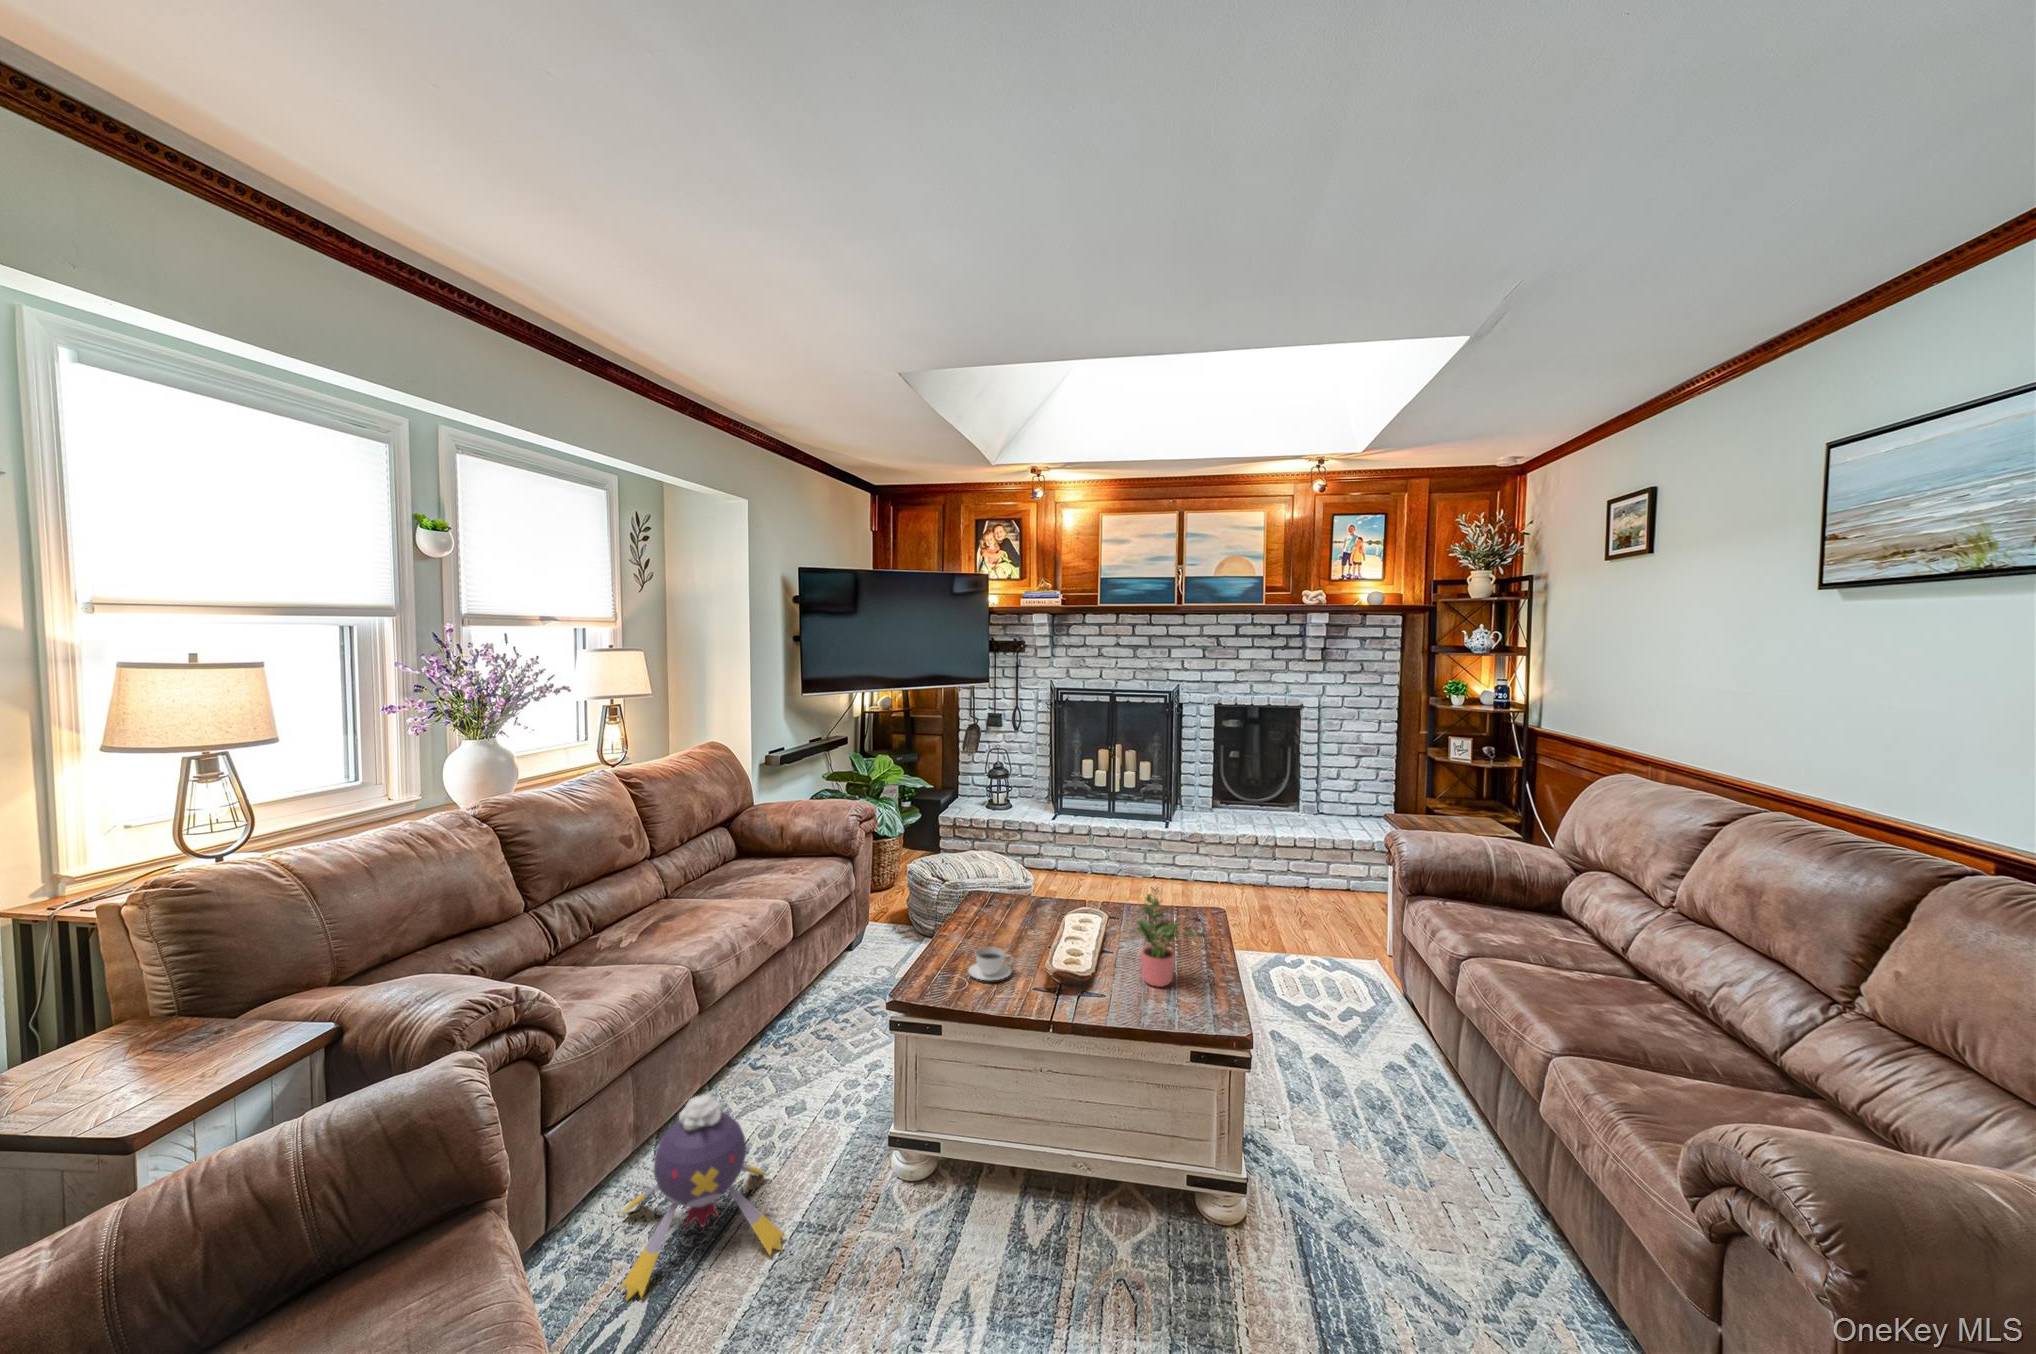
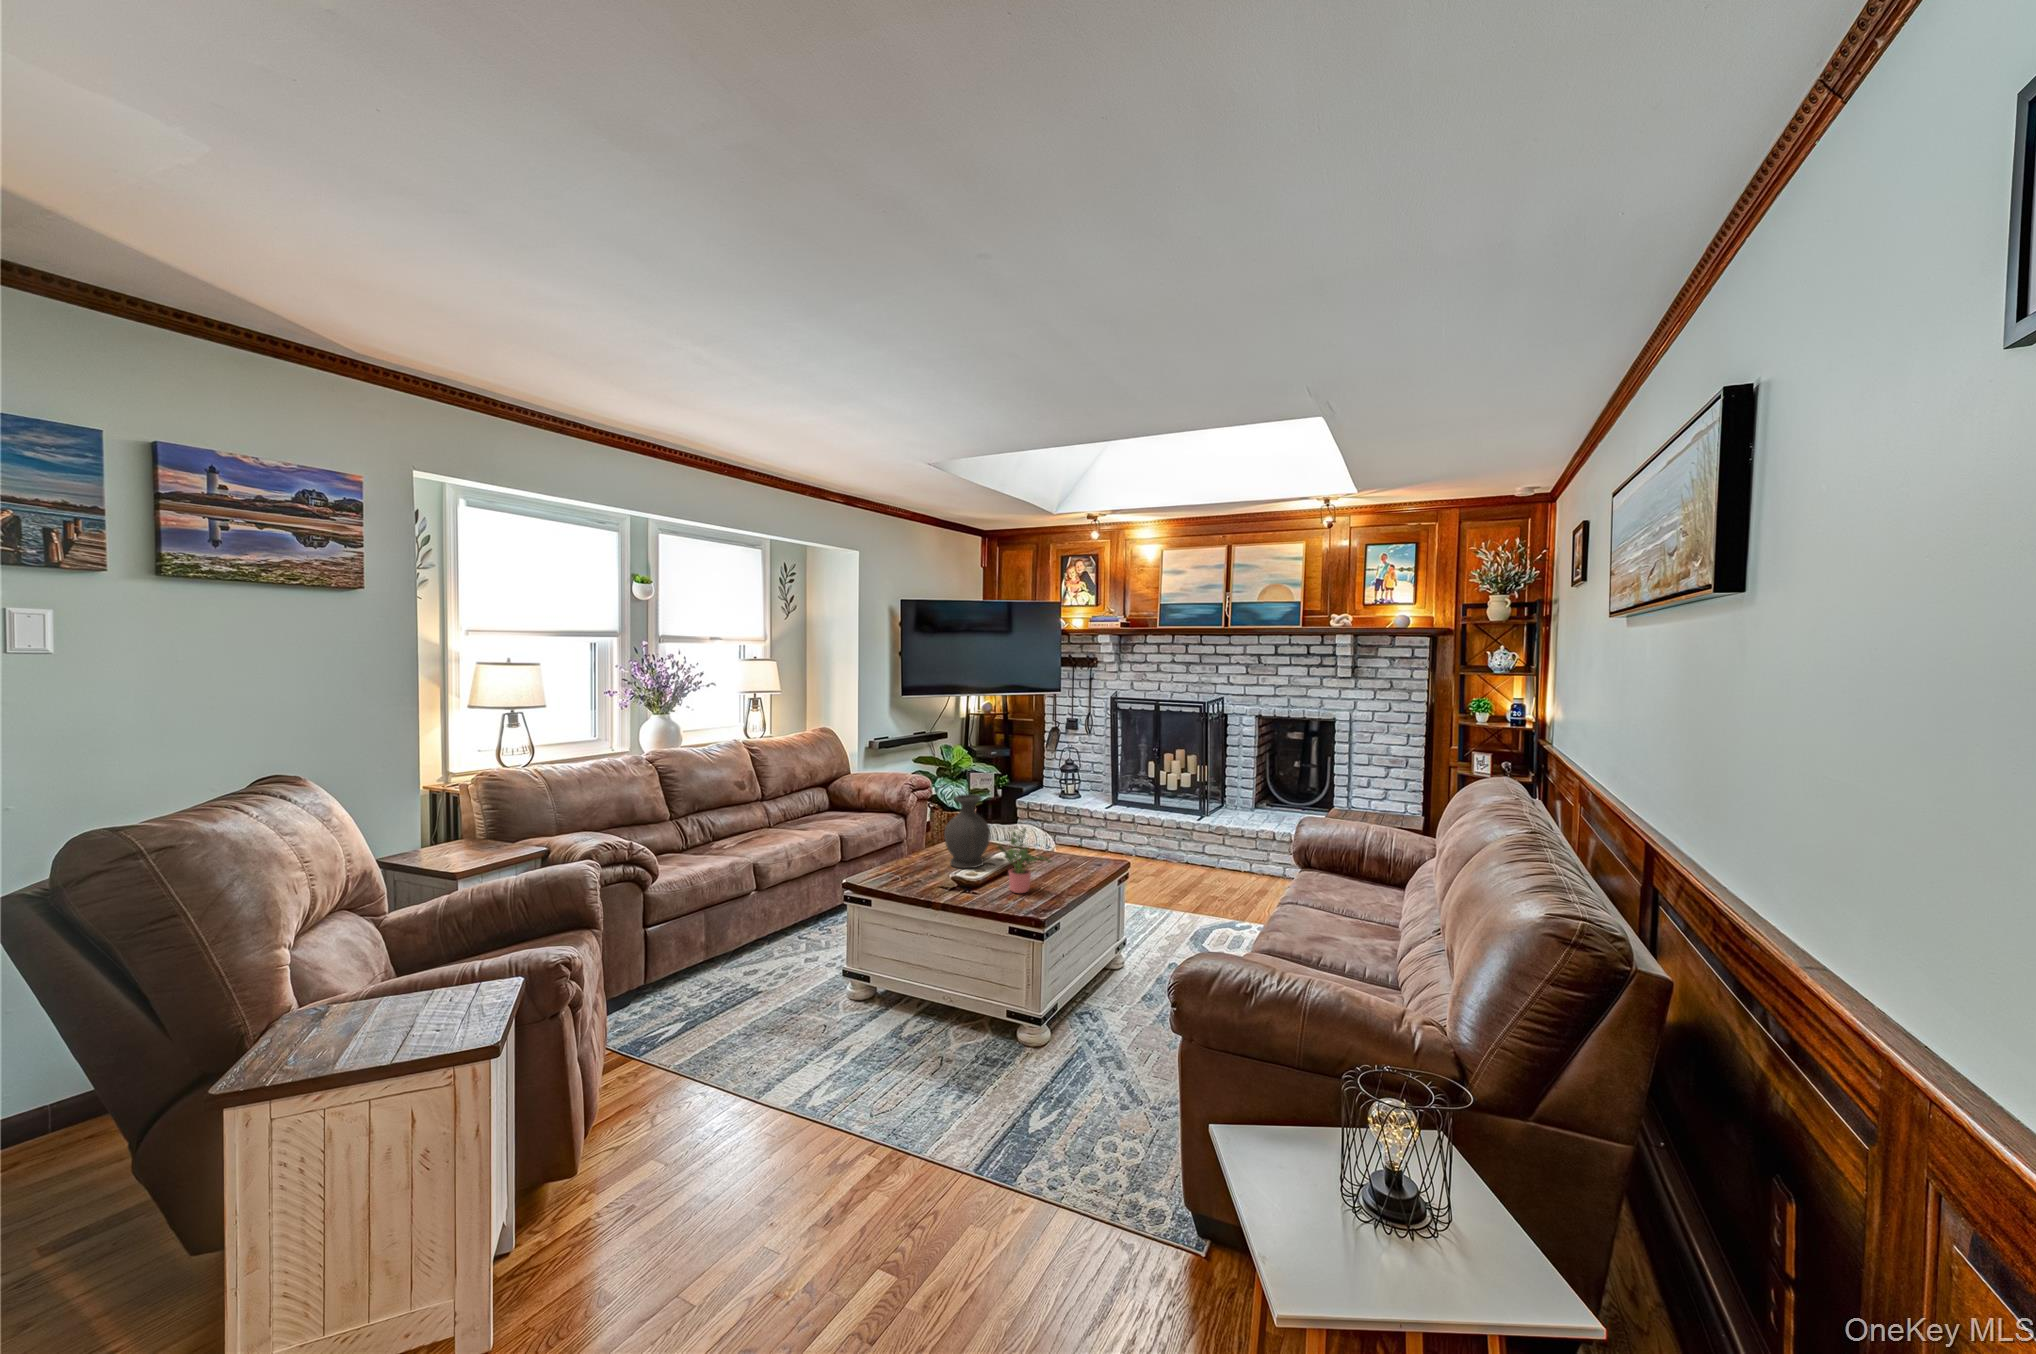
vase: none [1002,836,1069,948] -> present [944,794,990,868]
teacup: present [968,947,1012,980] -> none [903,861,932,880]
plush toy: present [620,1094,785,1300] -> none [676,923,777,1022]

